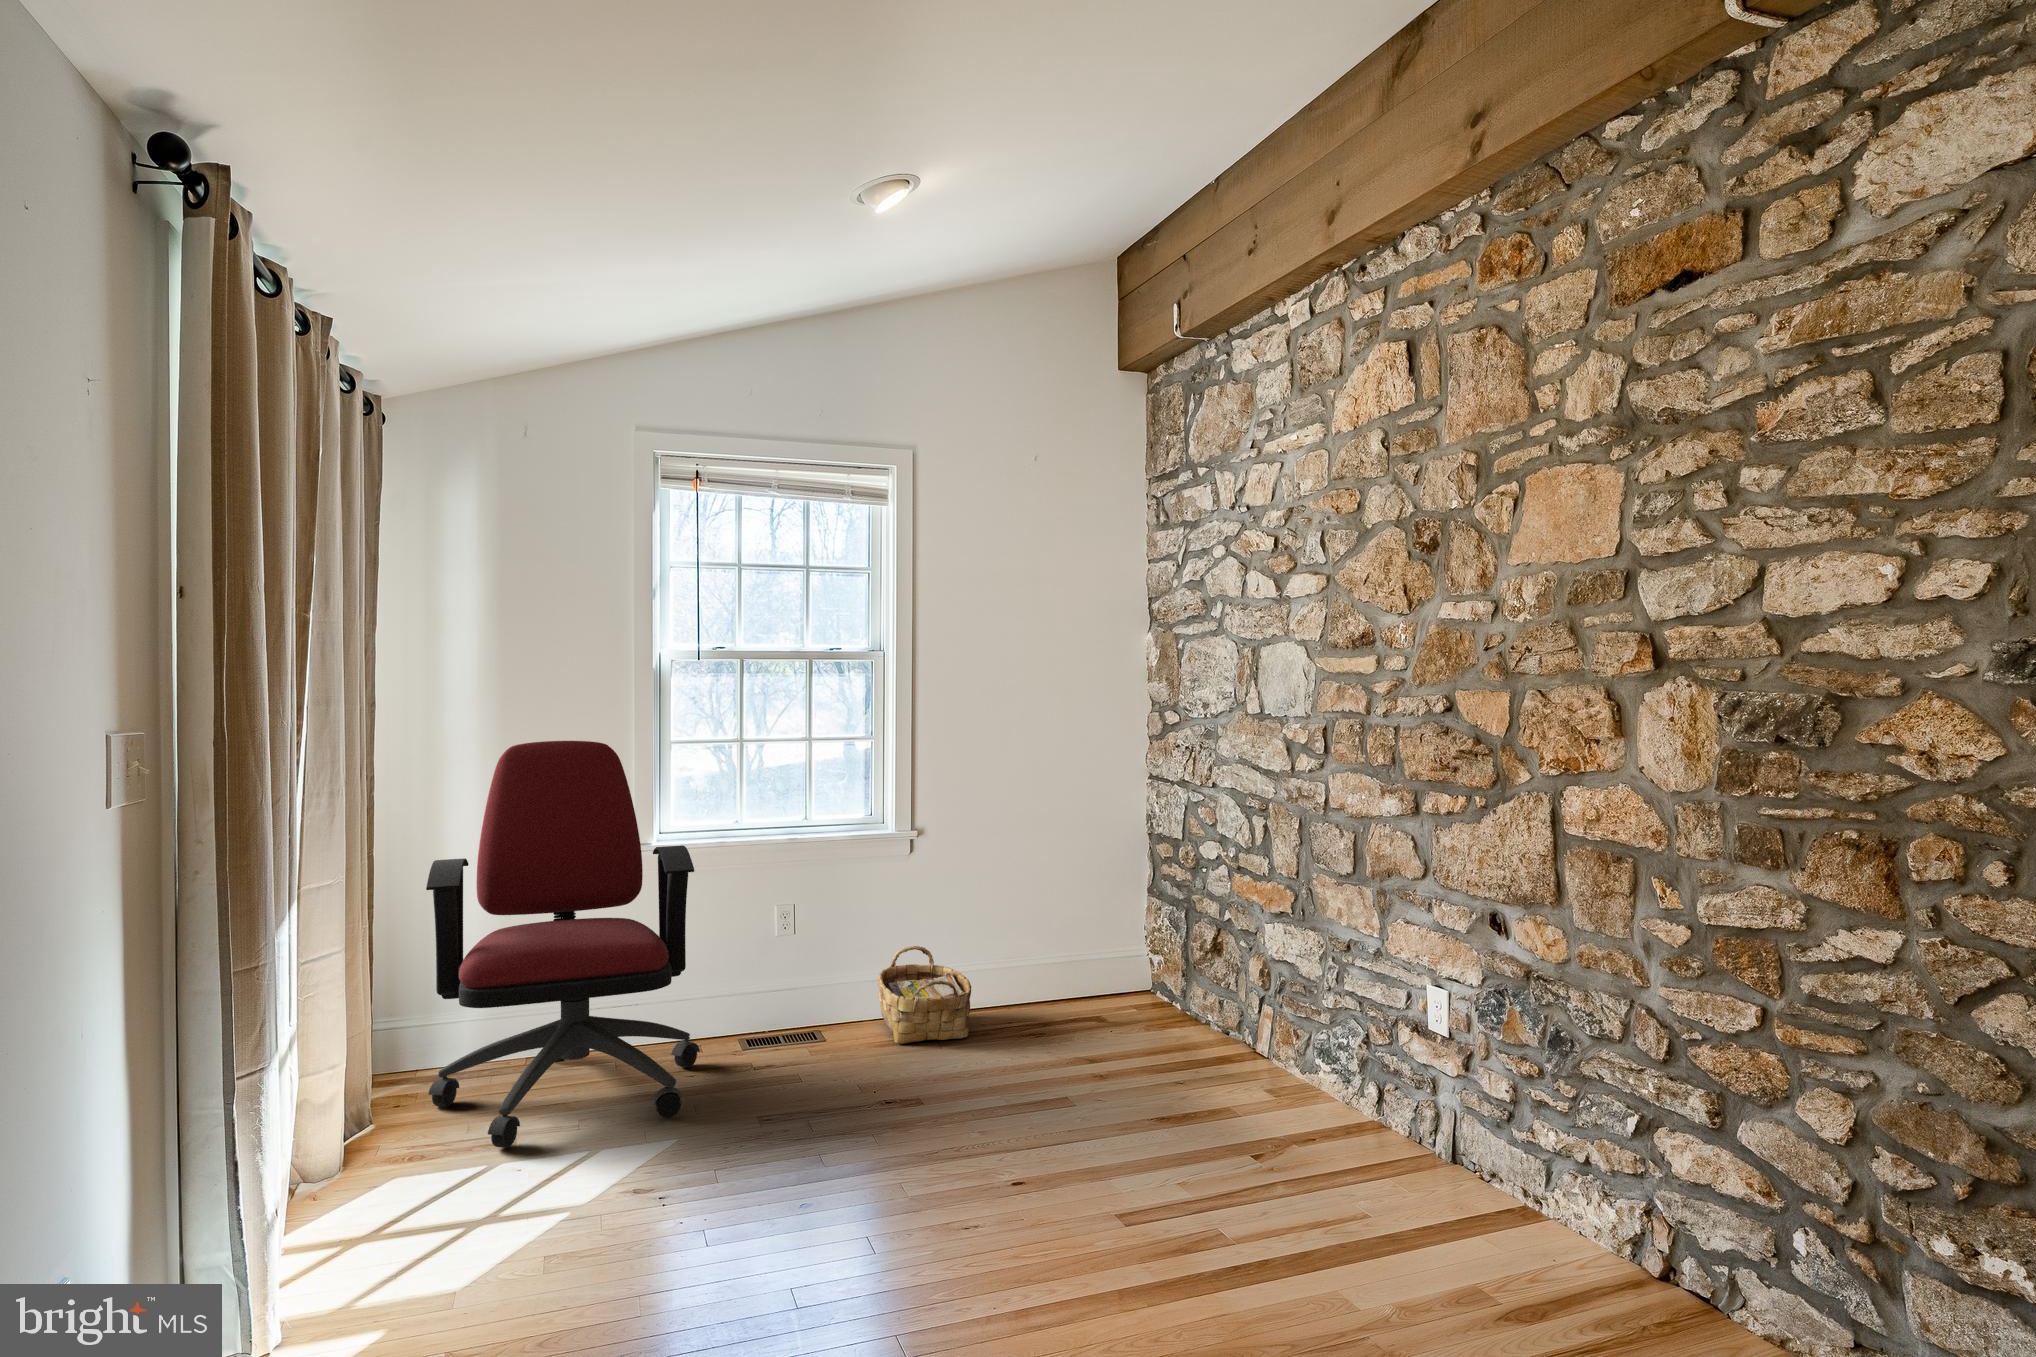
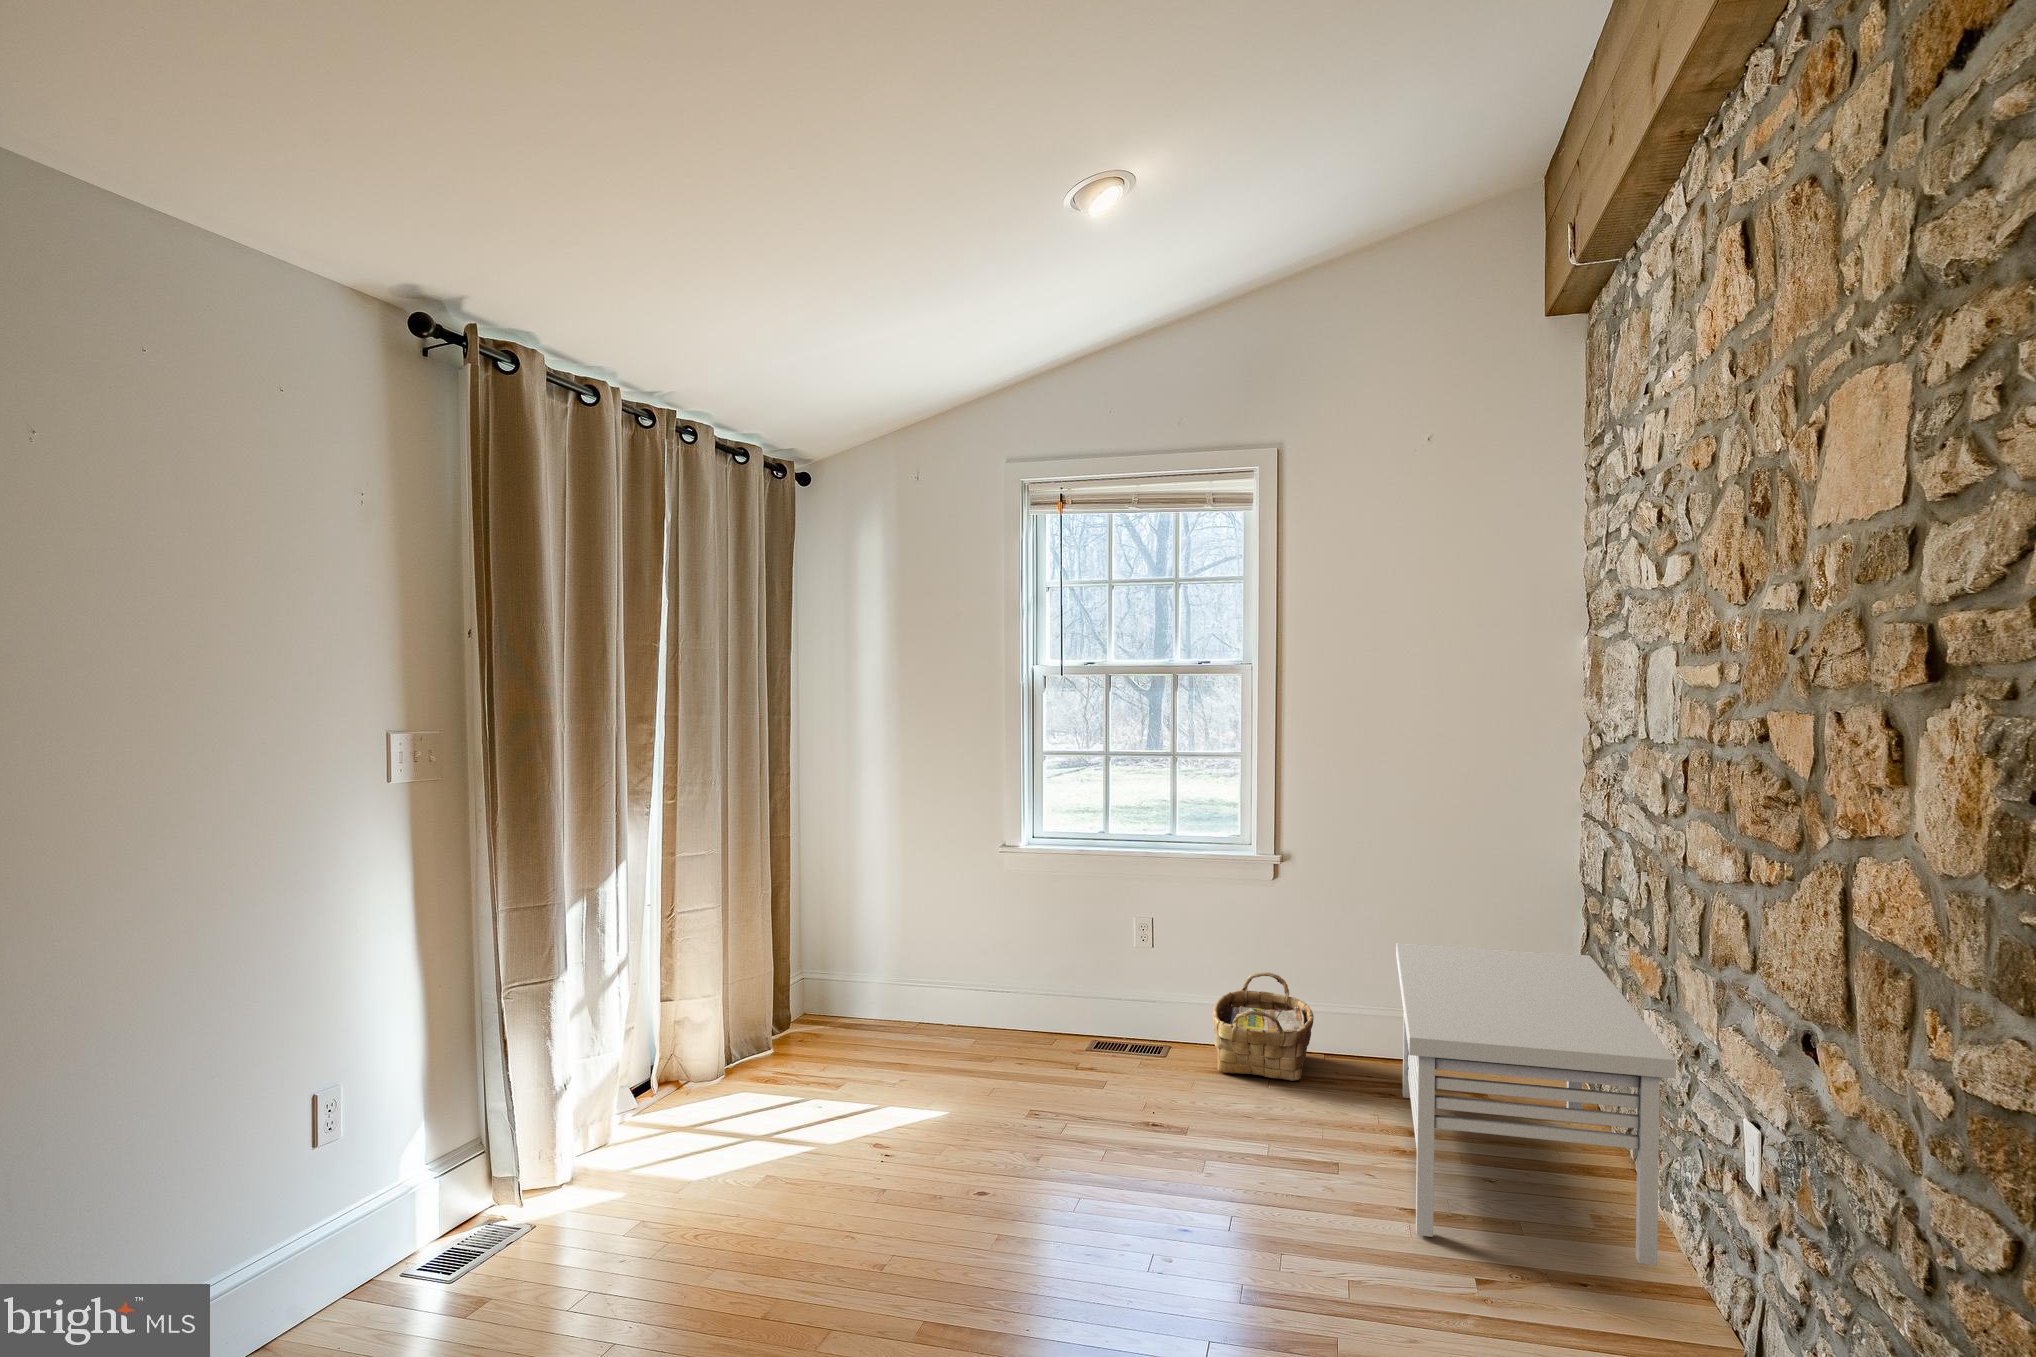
office chair: present [426,741,700,1148] -> none [772,731,1024,1090]
storage bench: none [1041,891,1343,1134] -> present [1396,943,1676,1266]

